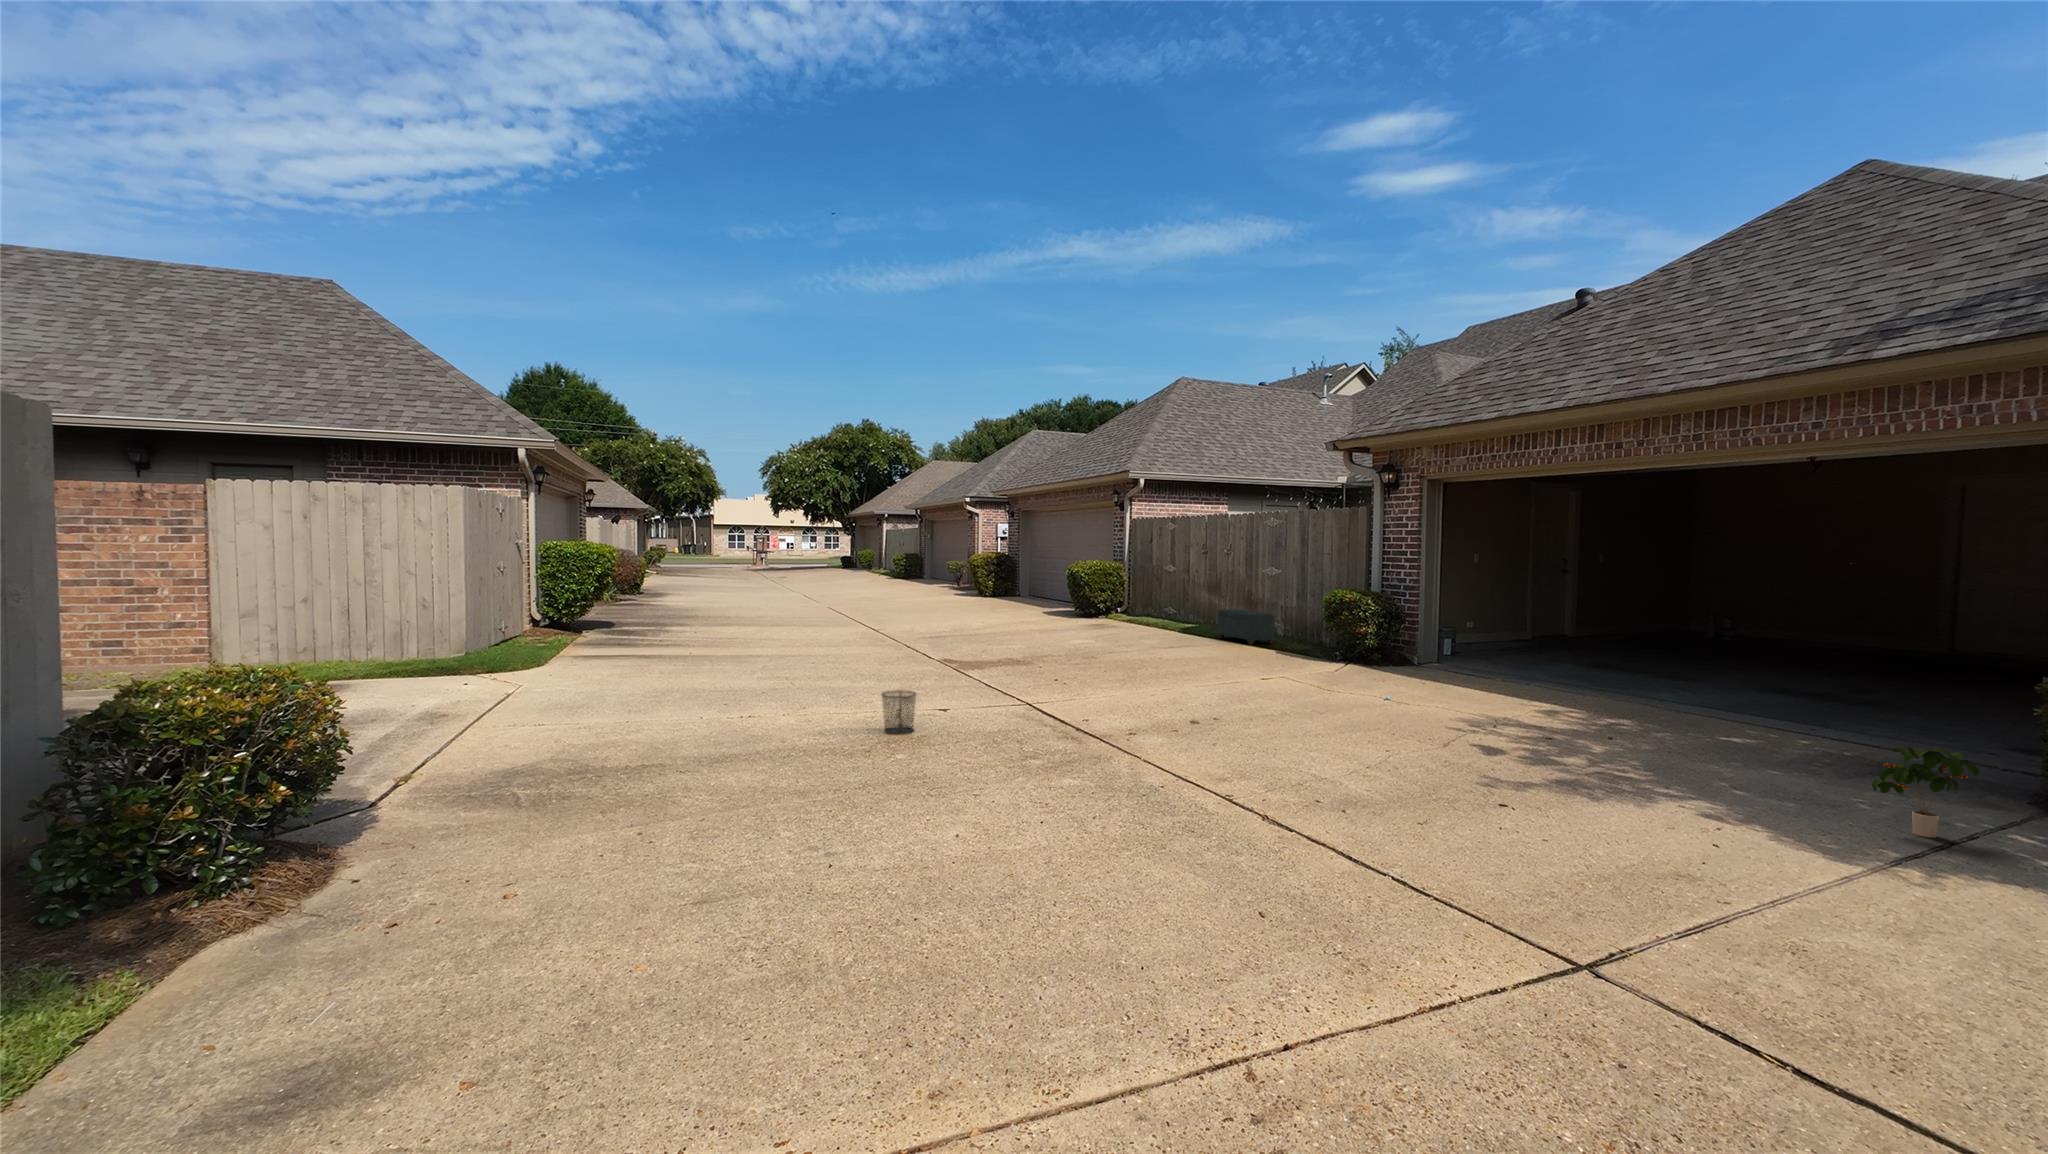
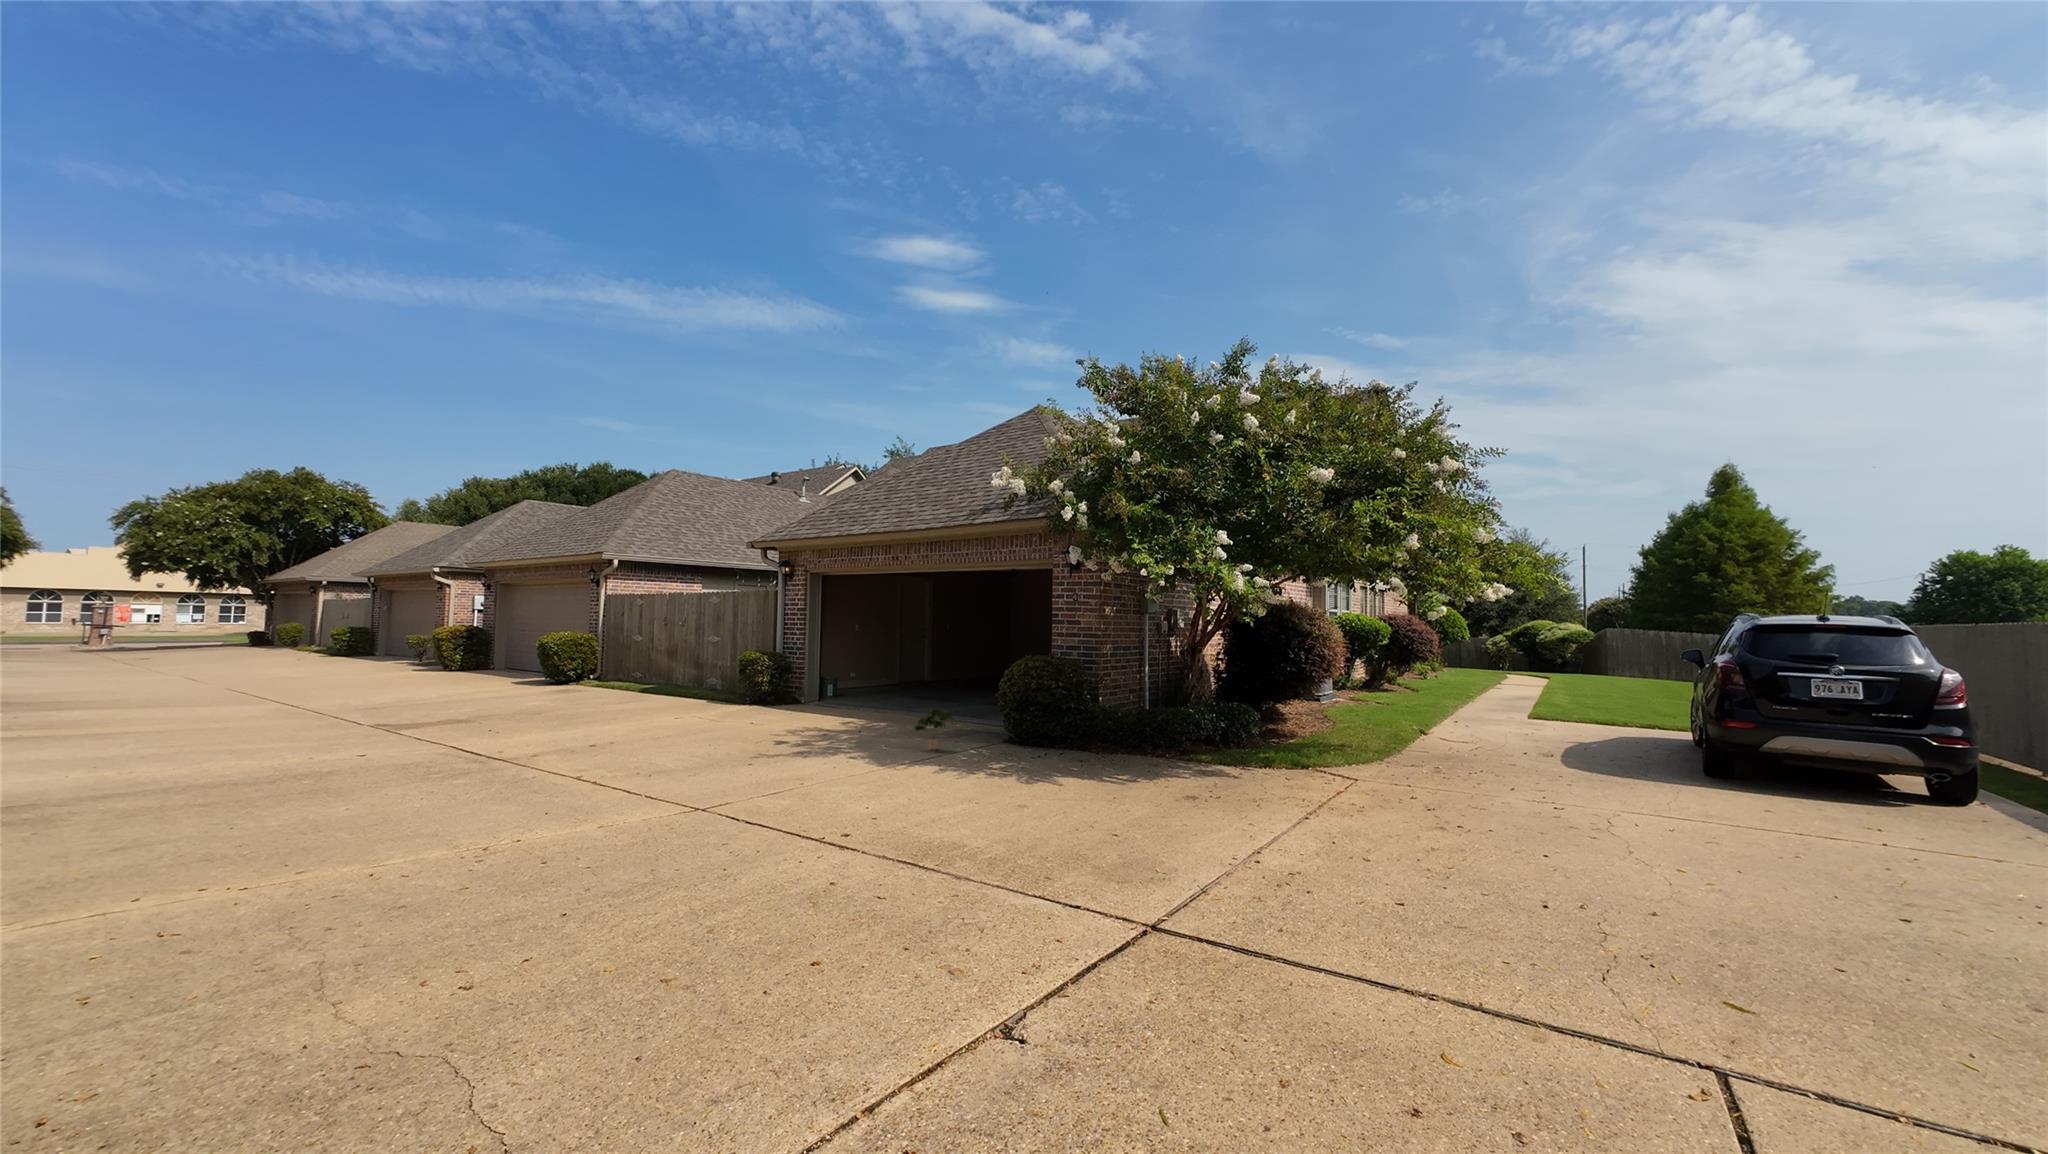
bench: present [1218,609,1275,645] -> none [669,671,713,698]
waste bin: present [882,691,916,734] -> none [357,712,387,742]

